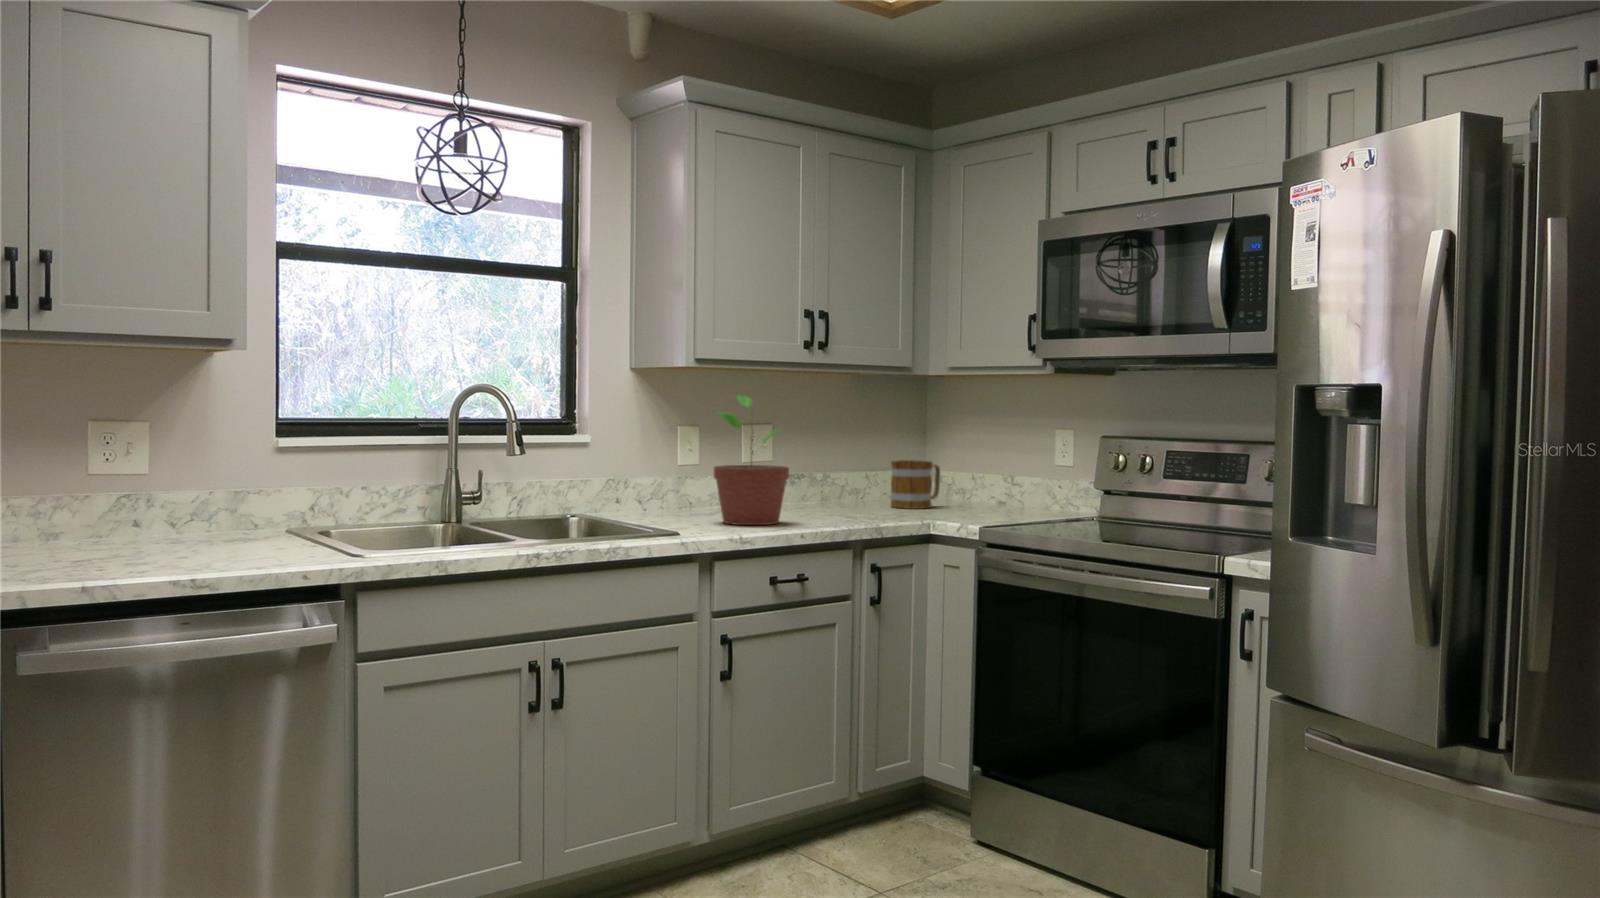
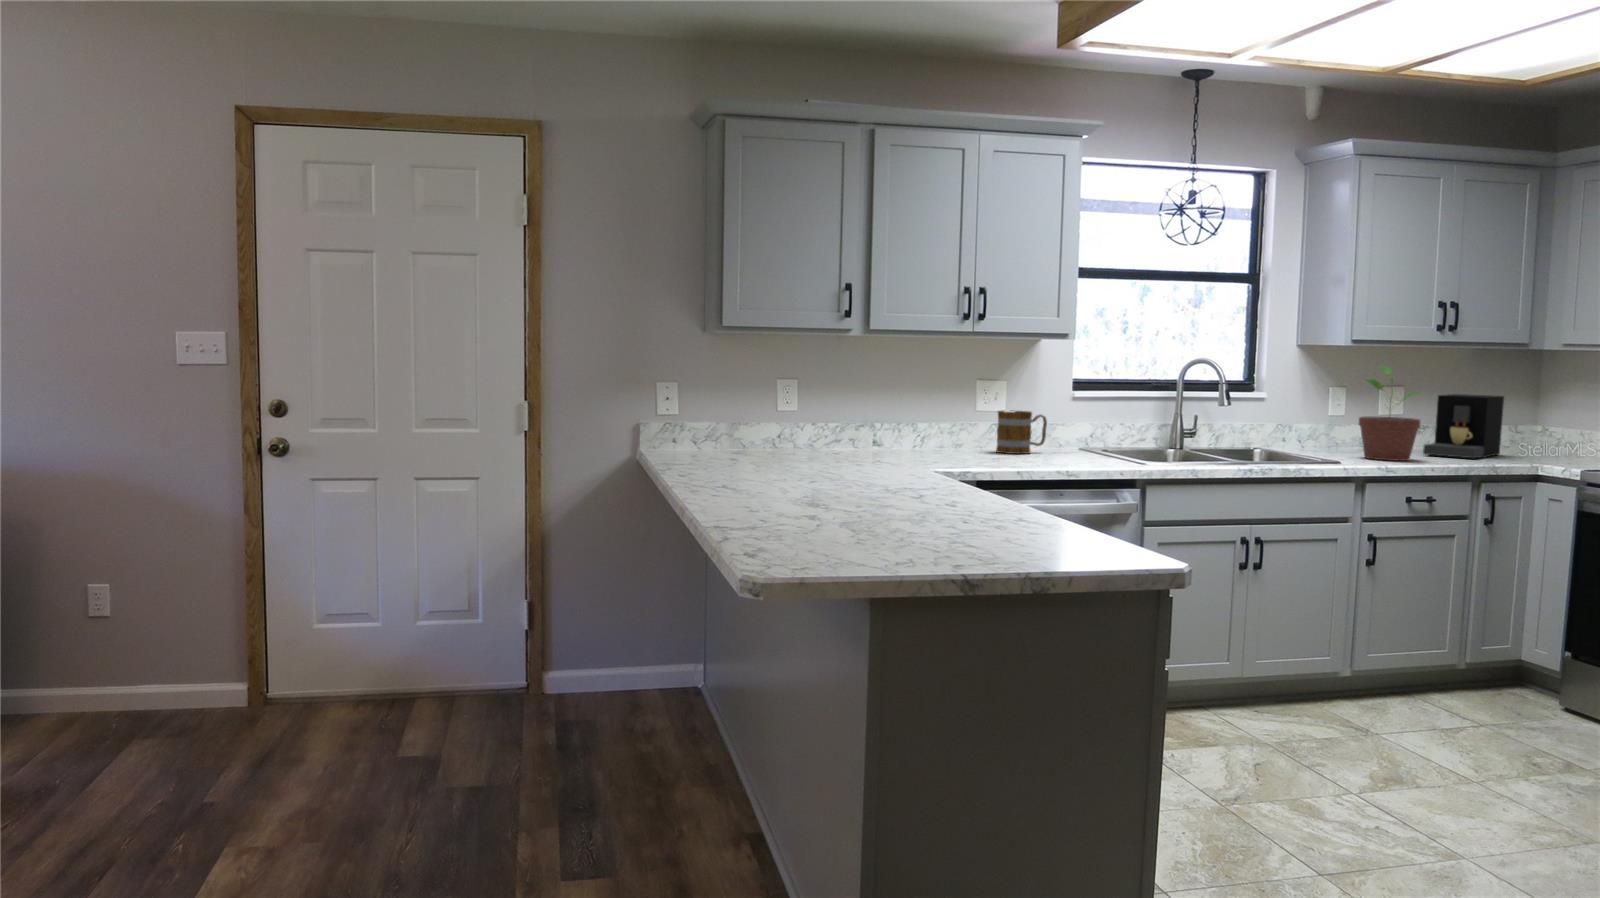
coffee maker: none [800,434,890,516] -> present [1423,394,1504,458]
mug: present [891,460,940,509] -> present [996,410,1047,454]

